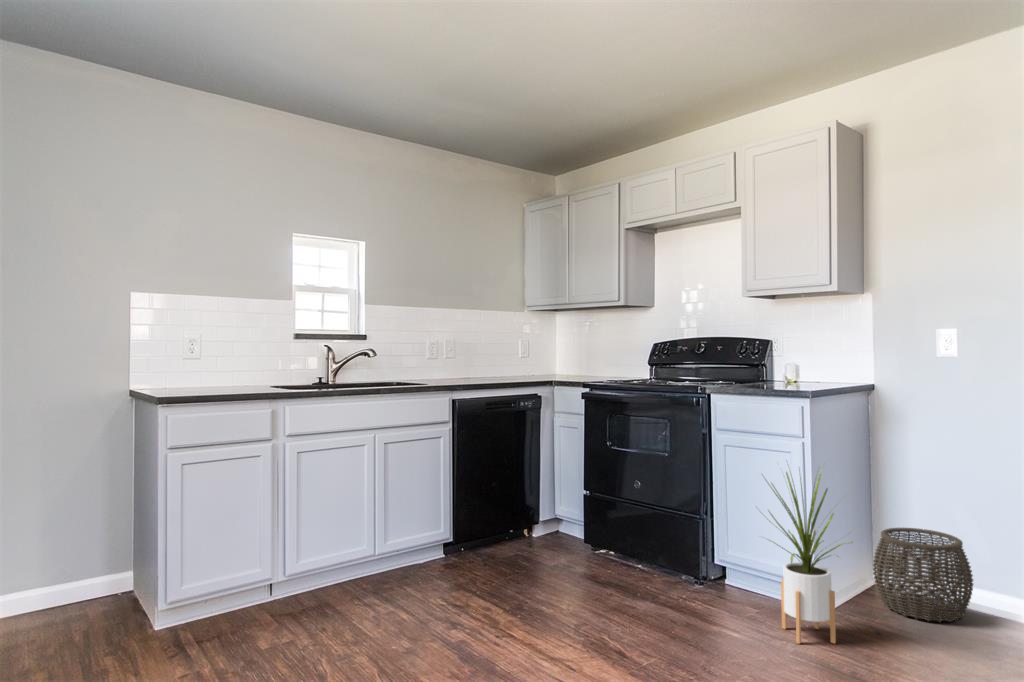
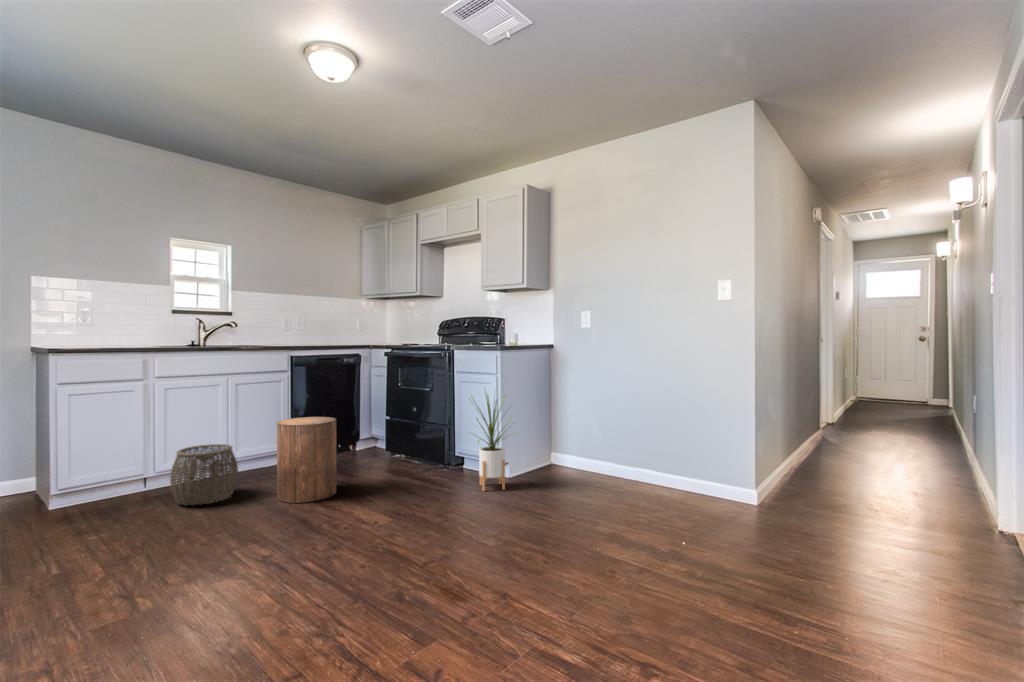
stool: none [462,501,549,646] -> present [277,417,336,503]
woven basket: present [873,528,973,622] -> present [170,444,238,505]

